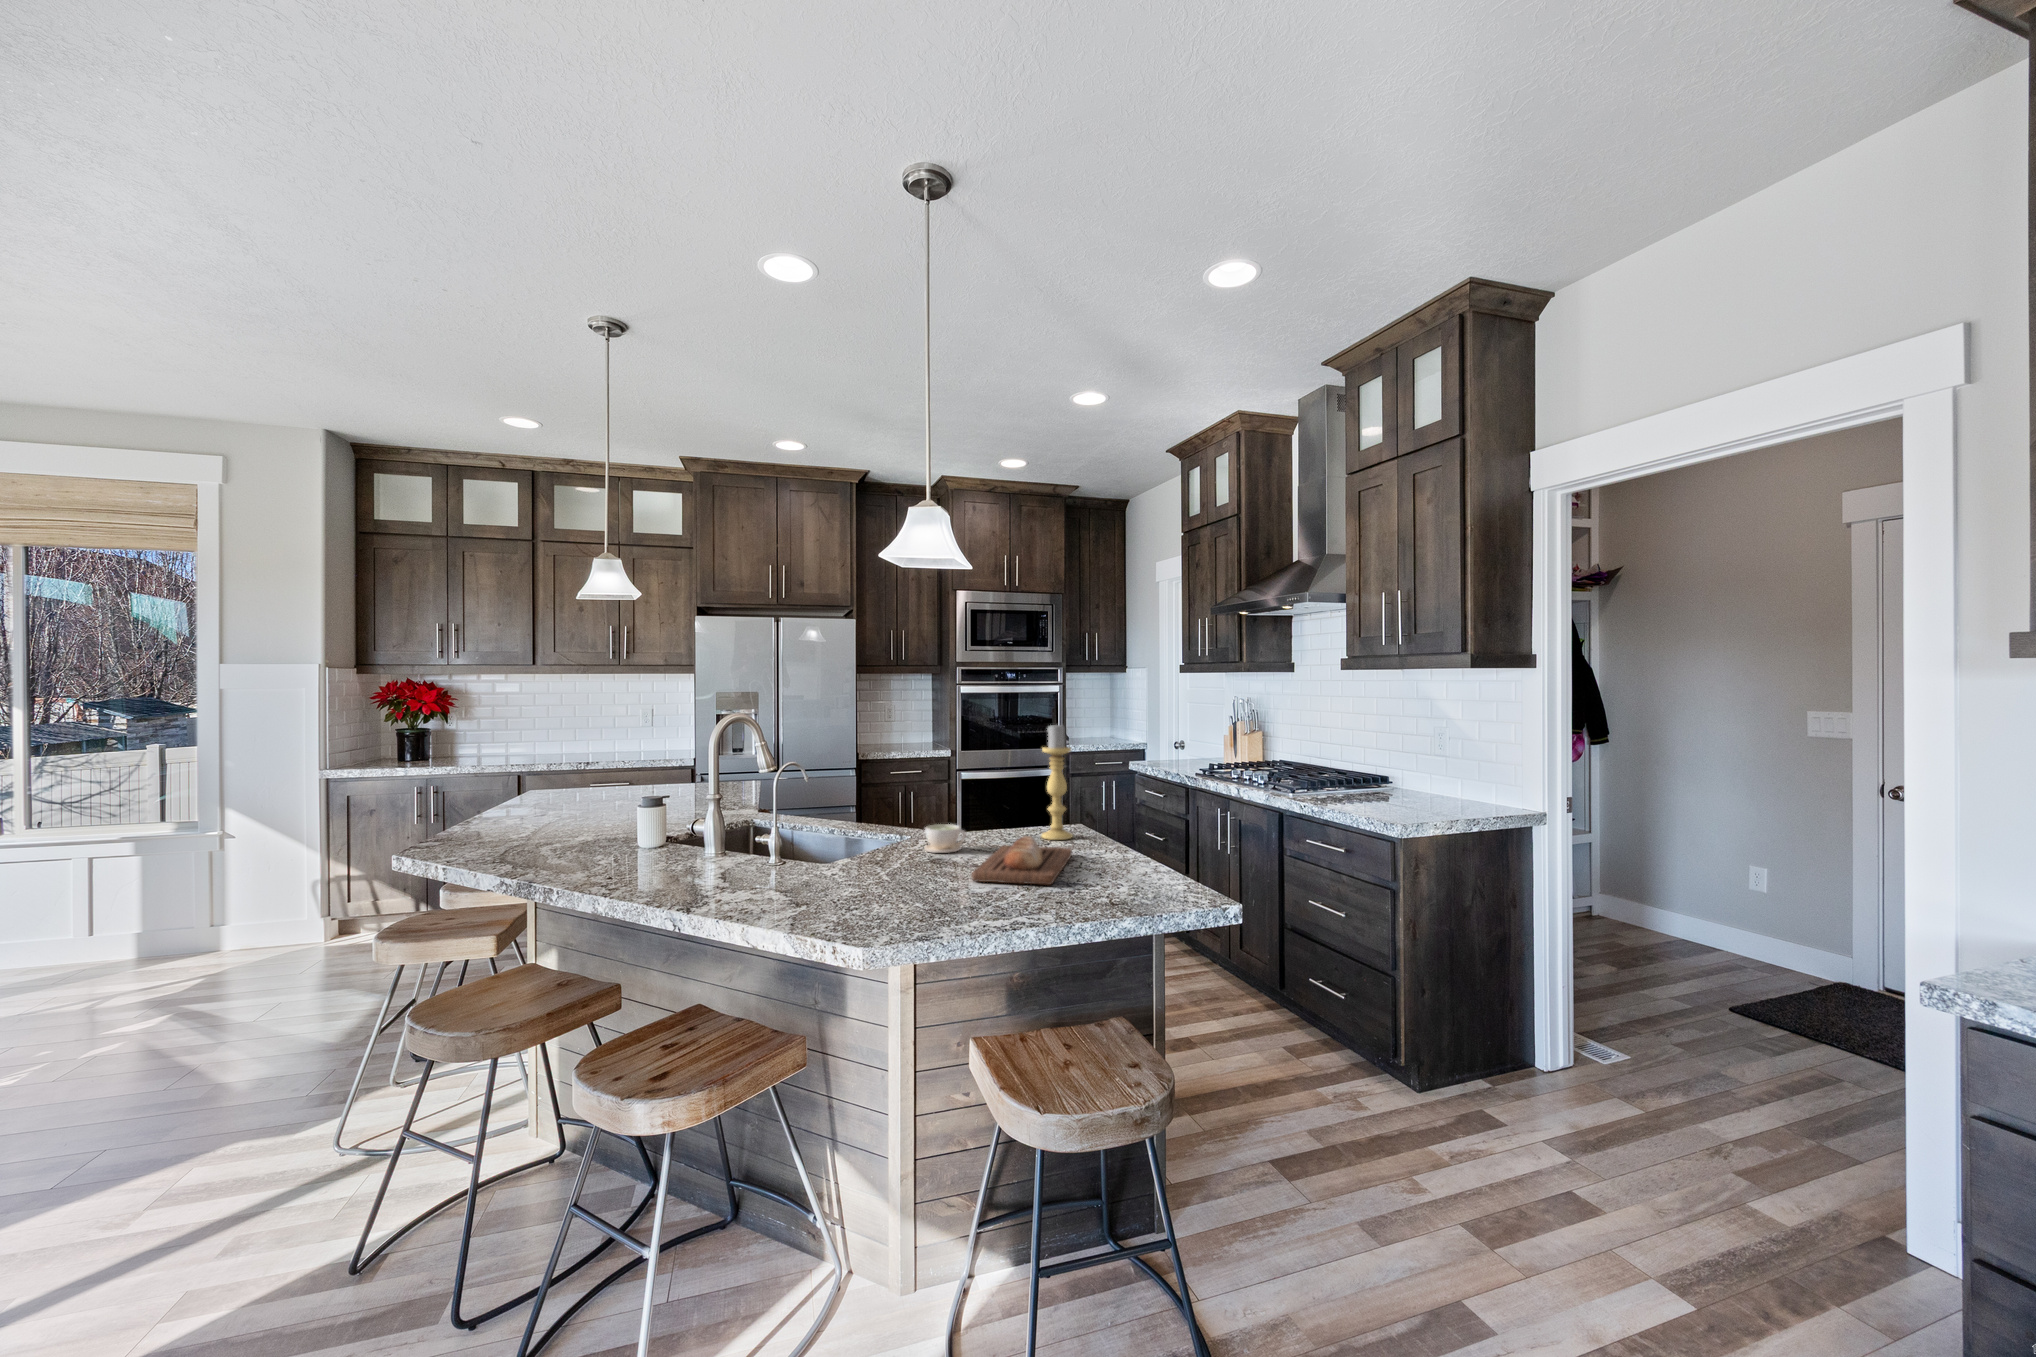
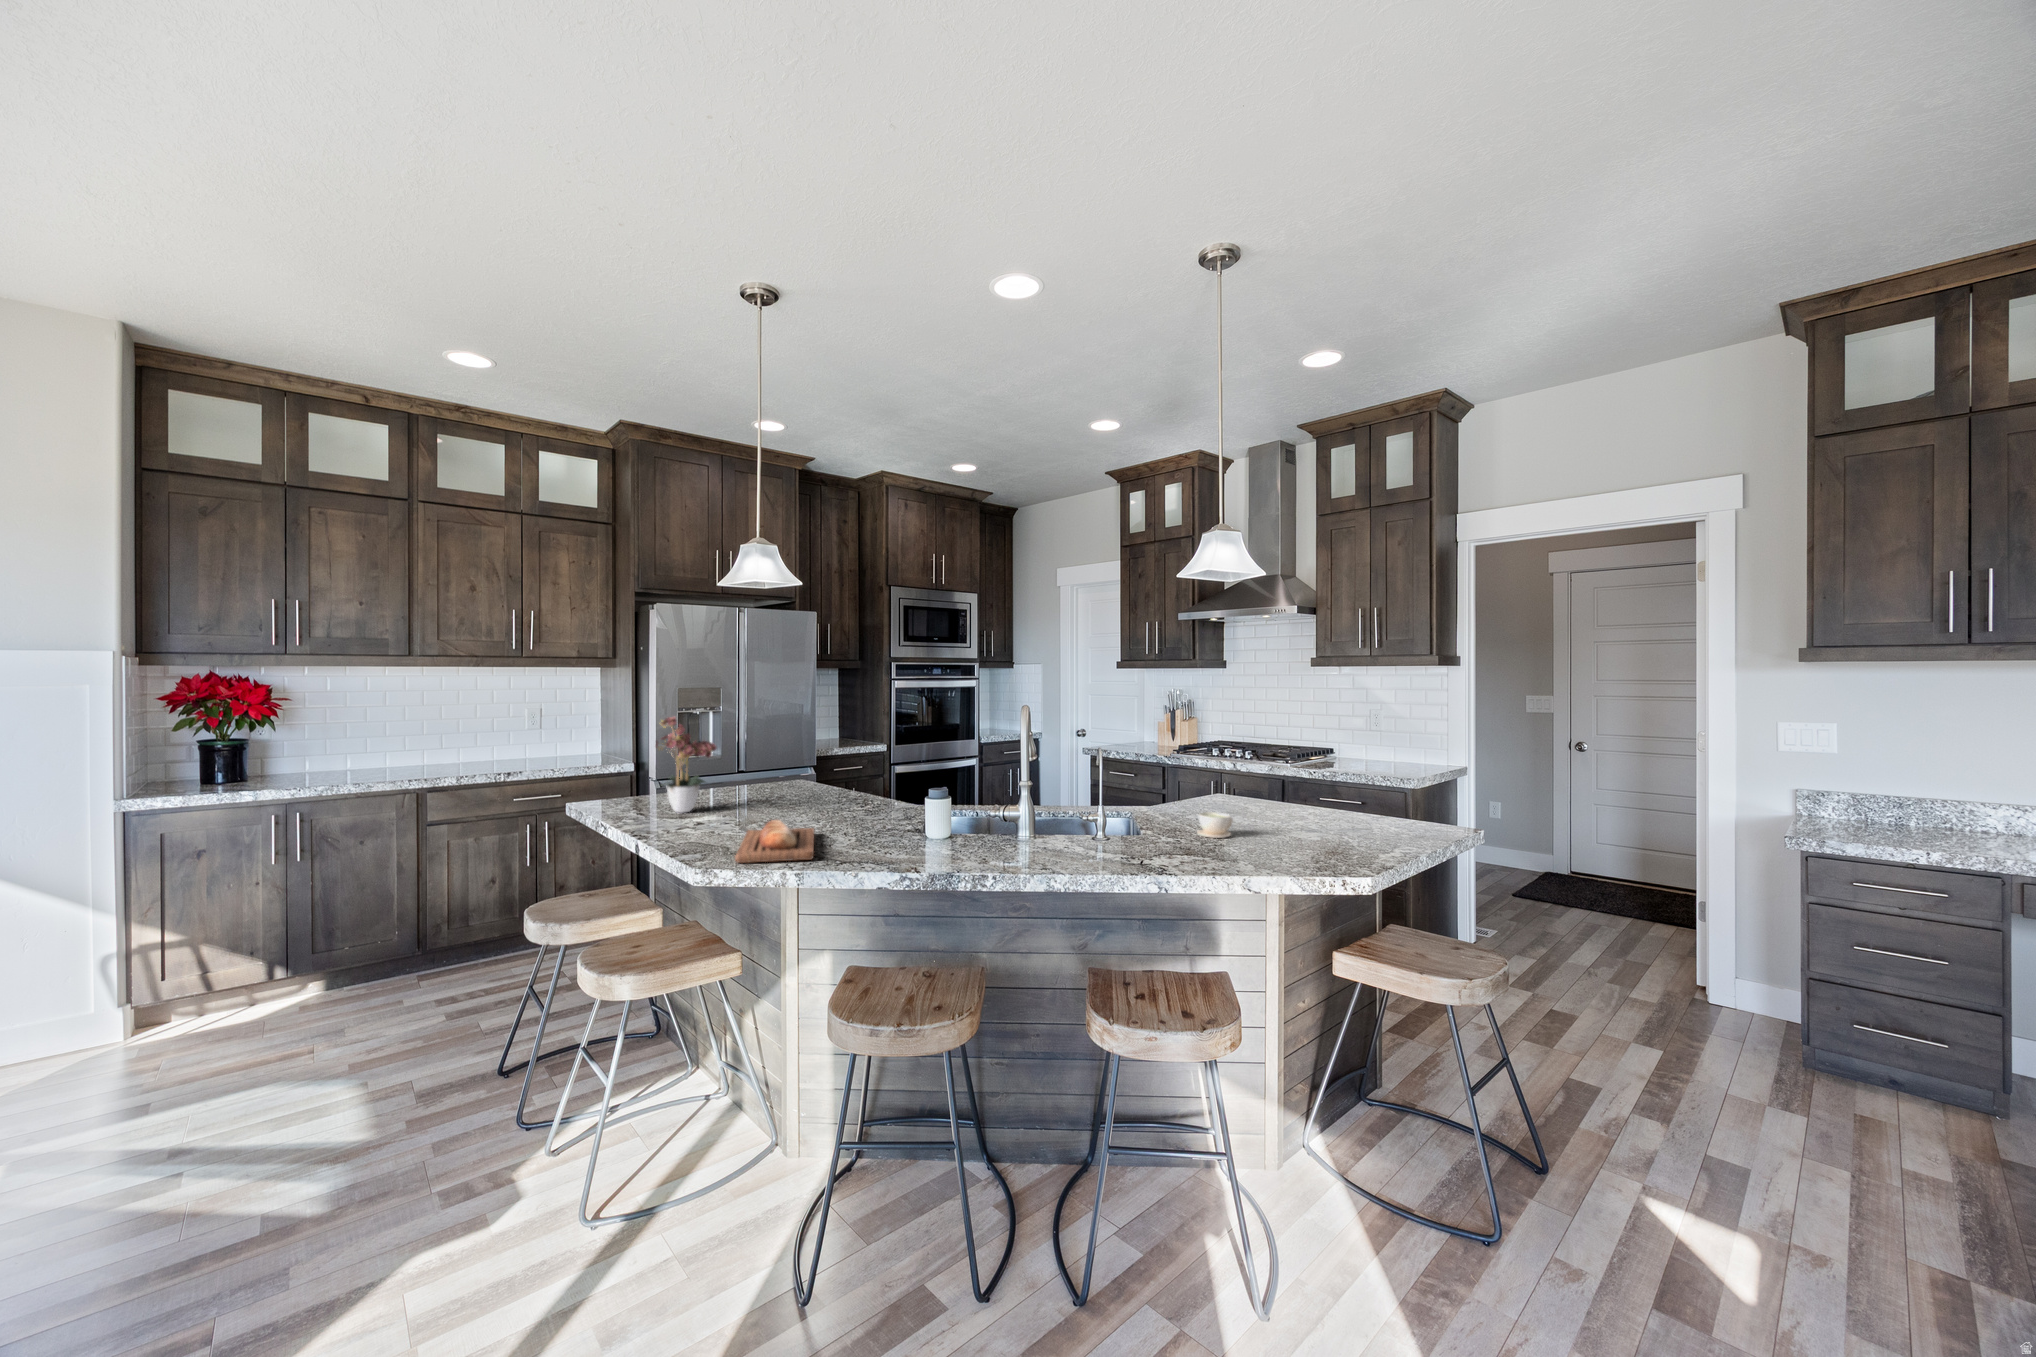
flower arrangement: none [548,709,616,798] -> present [656,717,716,813]
candle holder: present [1042,725,1072,840] -> none [1243,721,1271,820]
bread loaf: present [972,836,1072,885] -> present [735,820,814,863]

